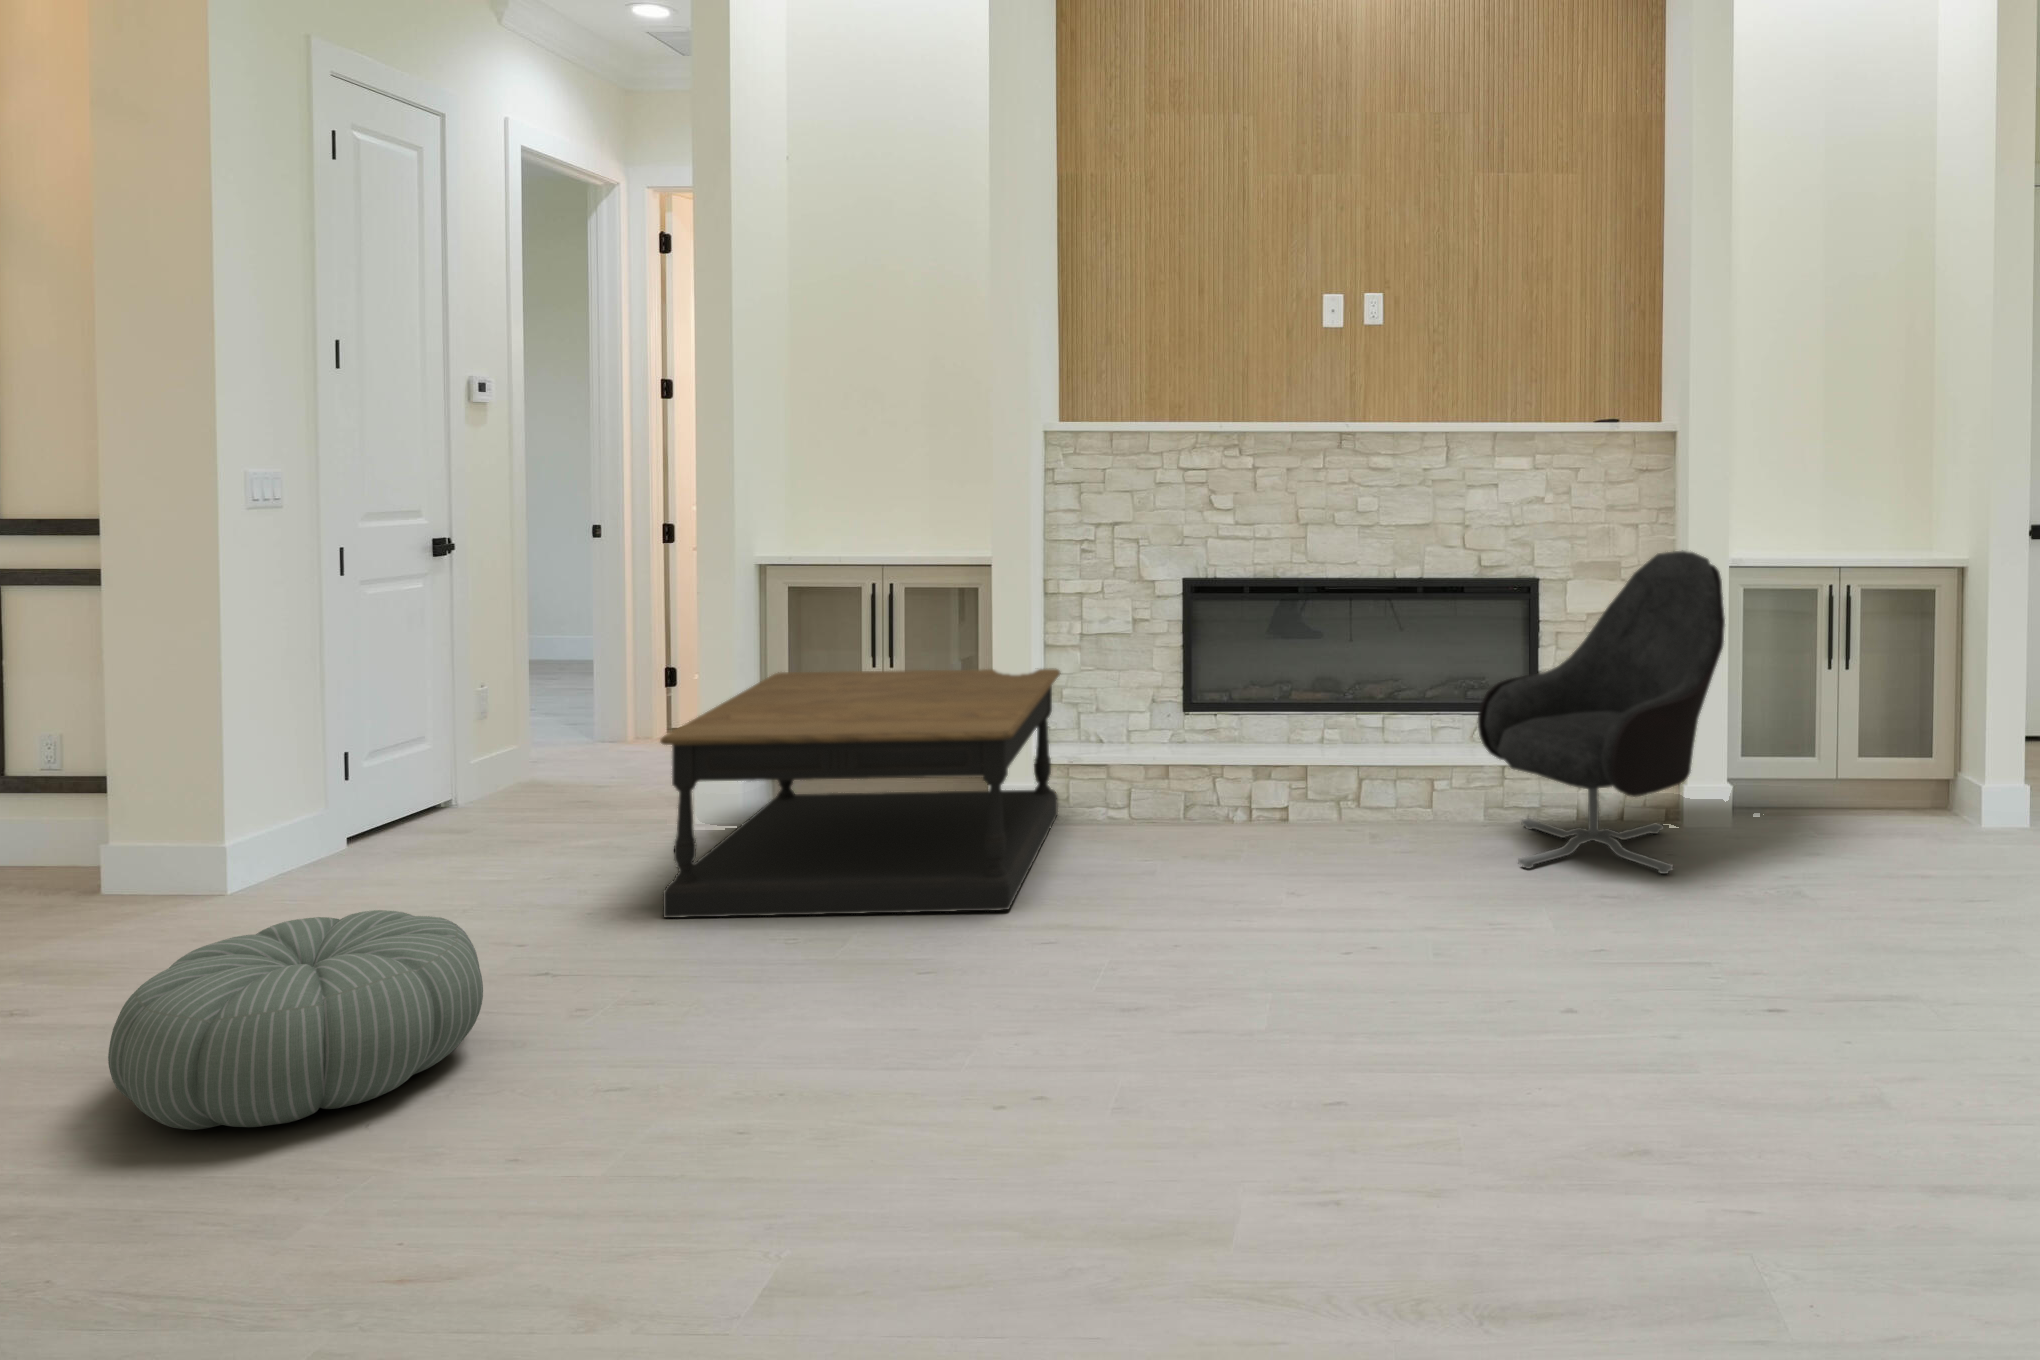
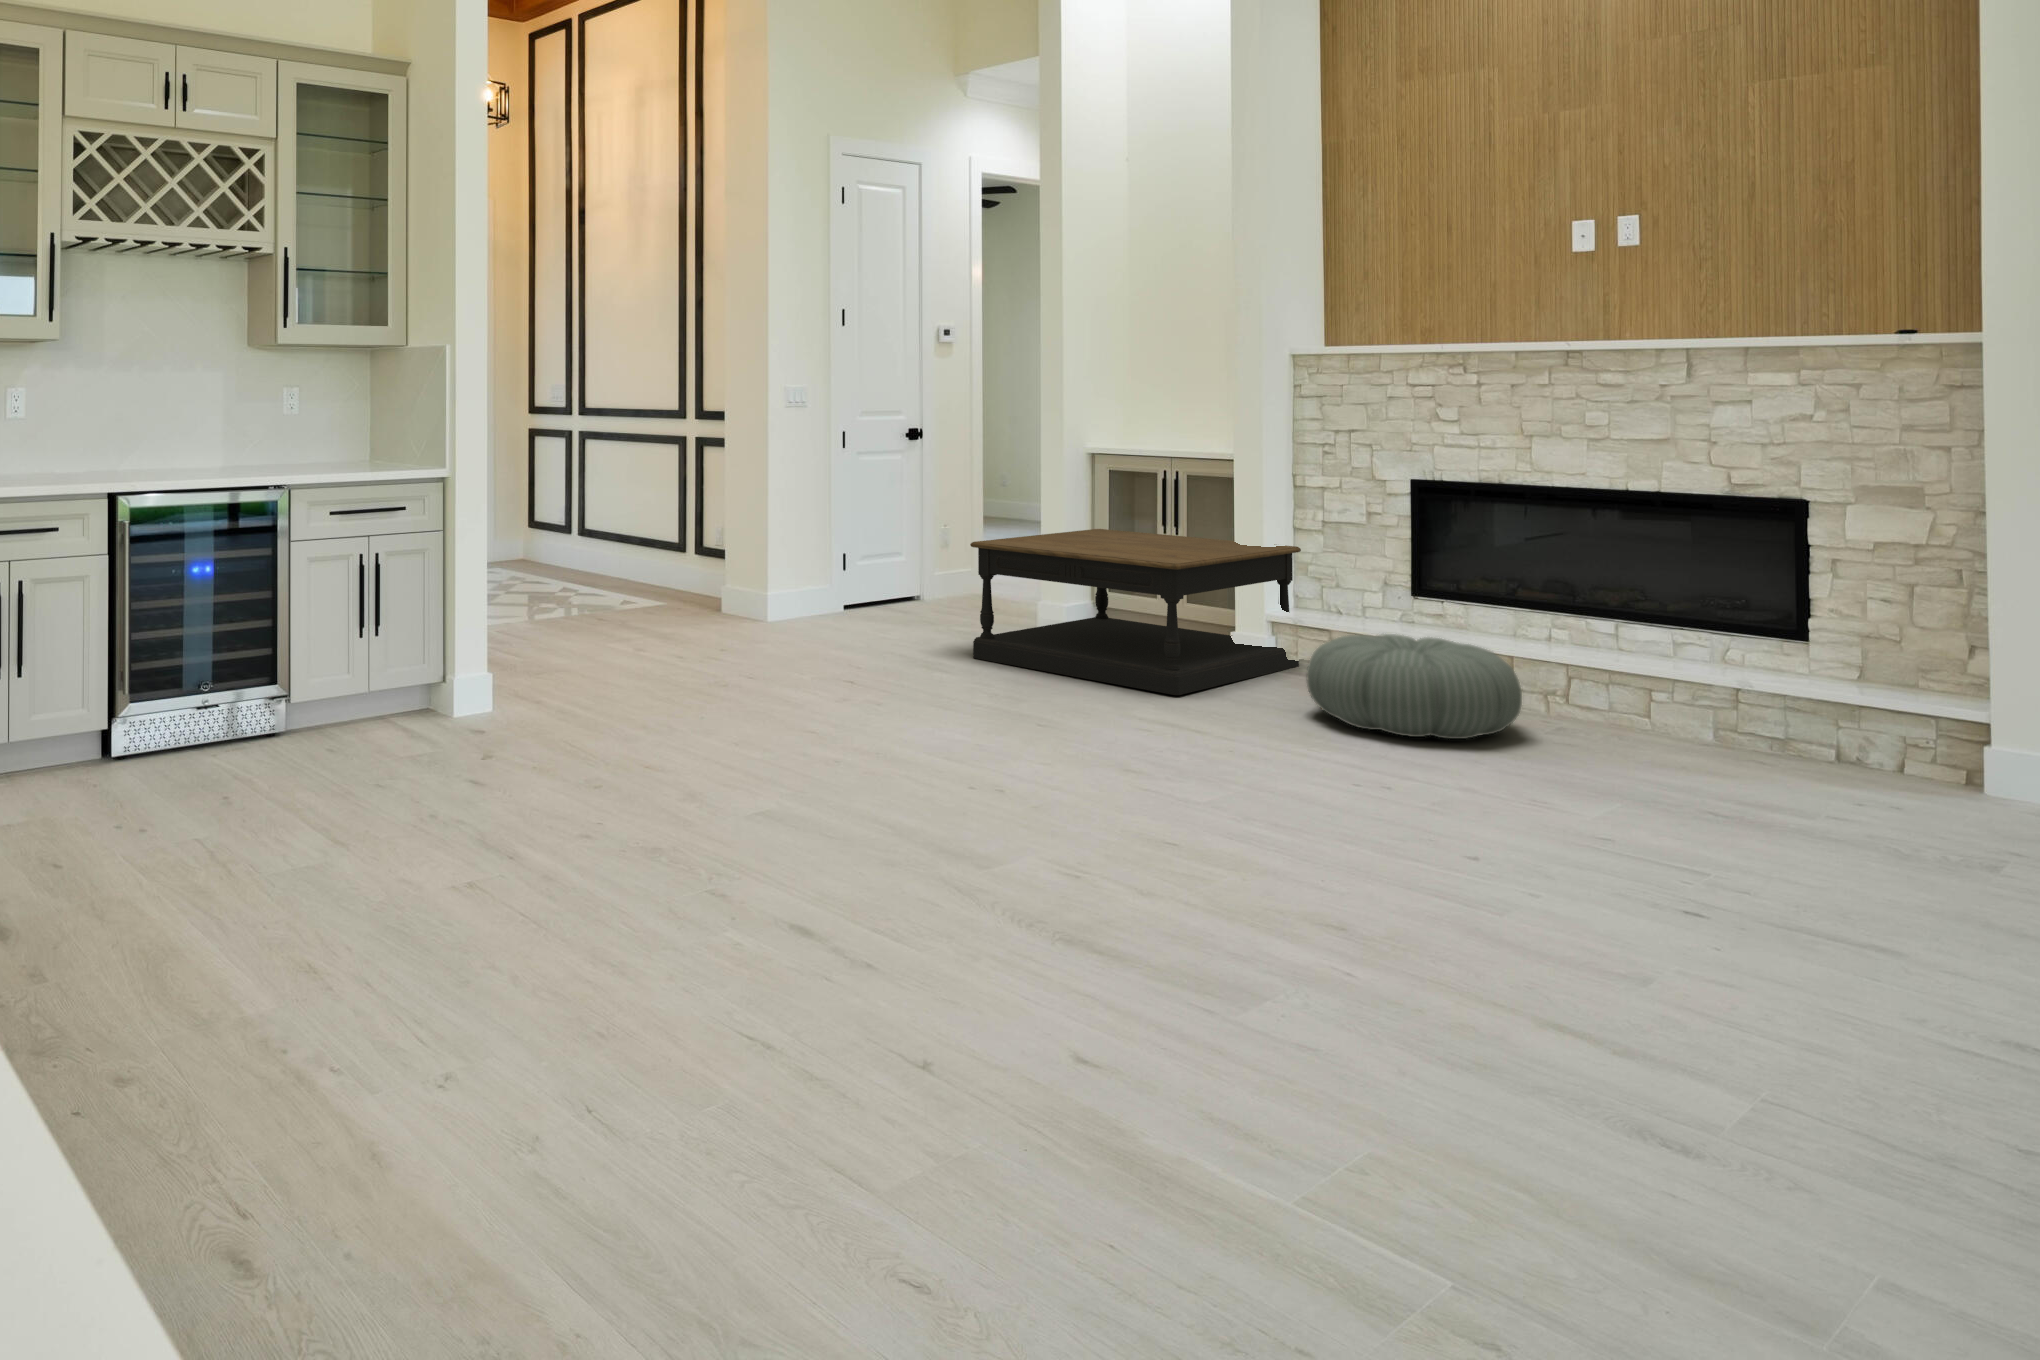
armchair: present [1477,550,1725,874] -> none [1680,478,2028,808]
pouf: present [108,910,483,1130] -> present [1307,634,1522,739]

